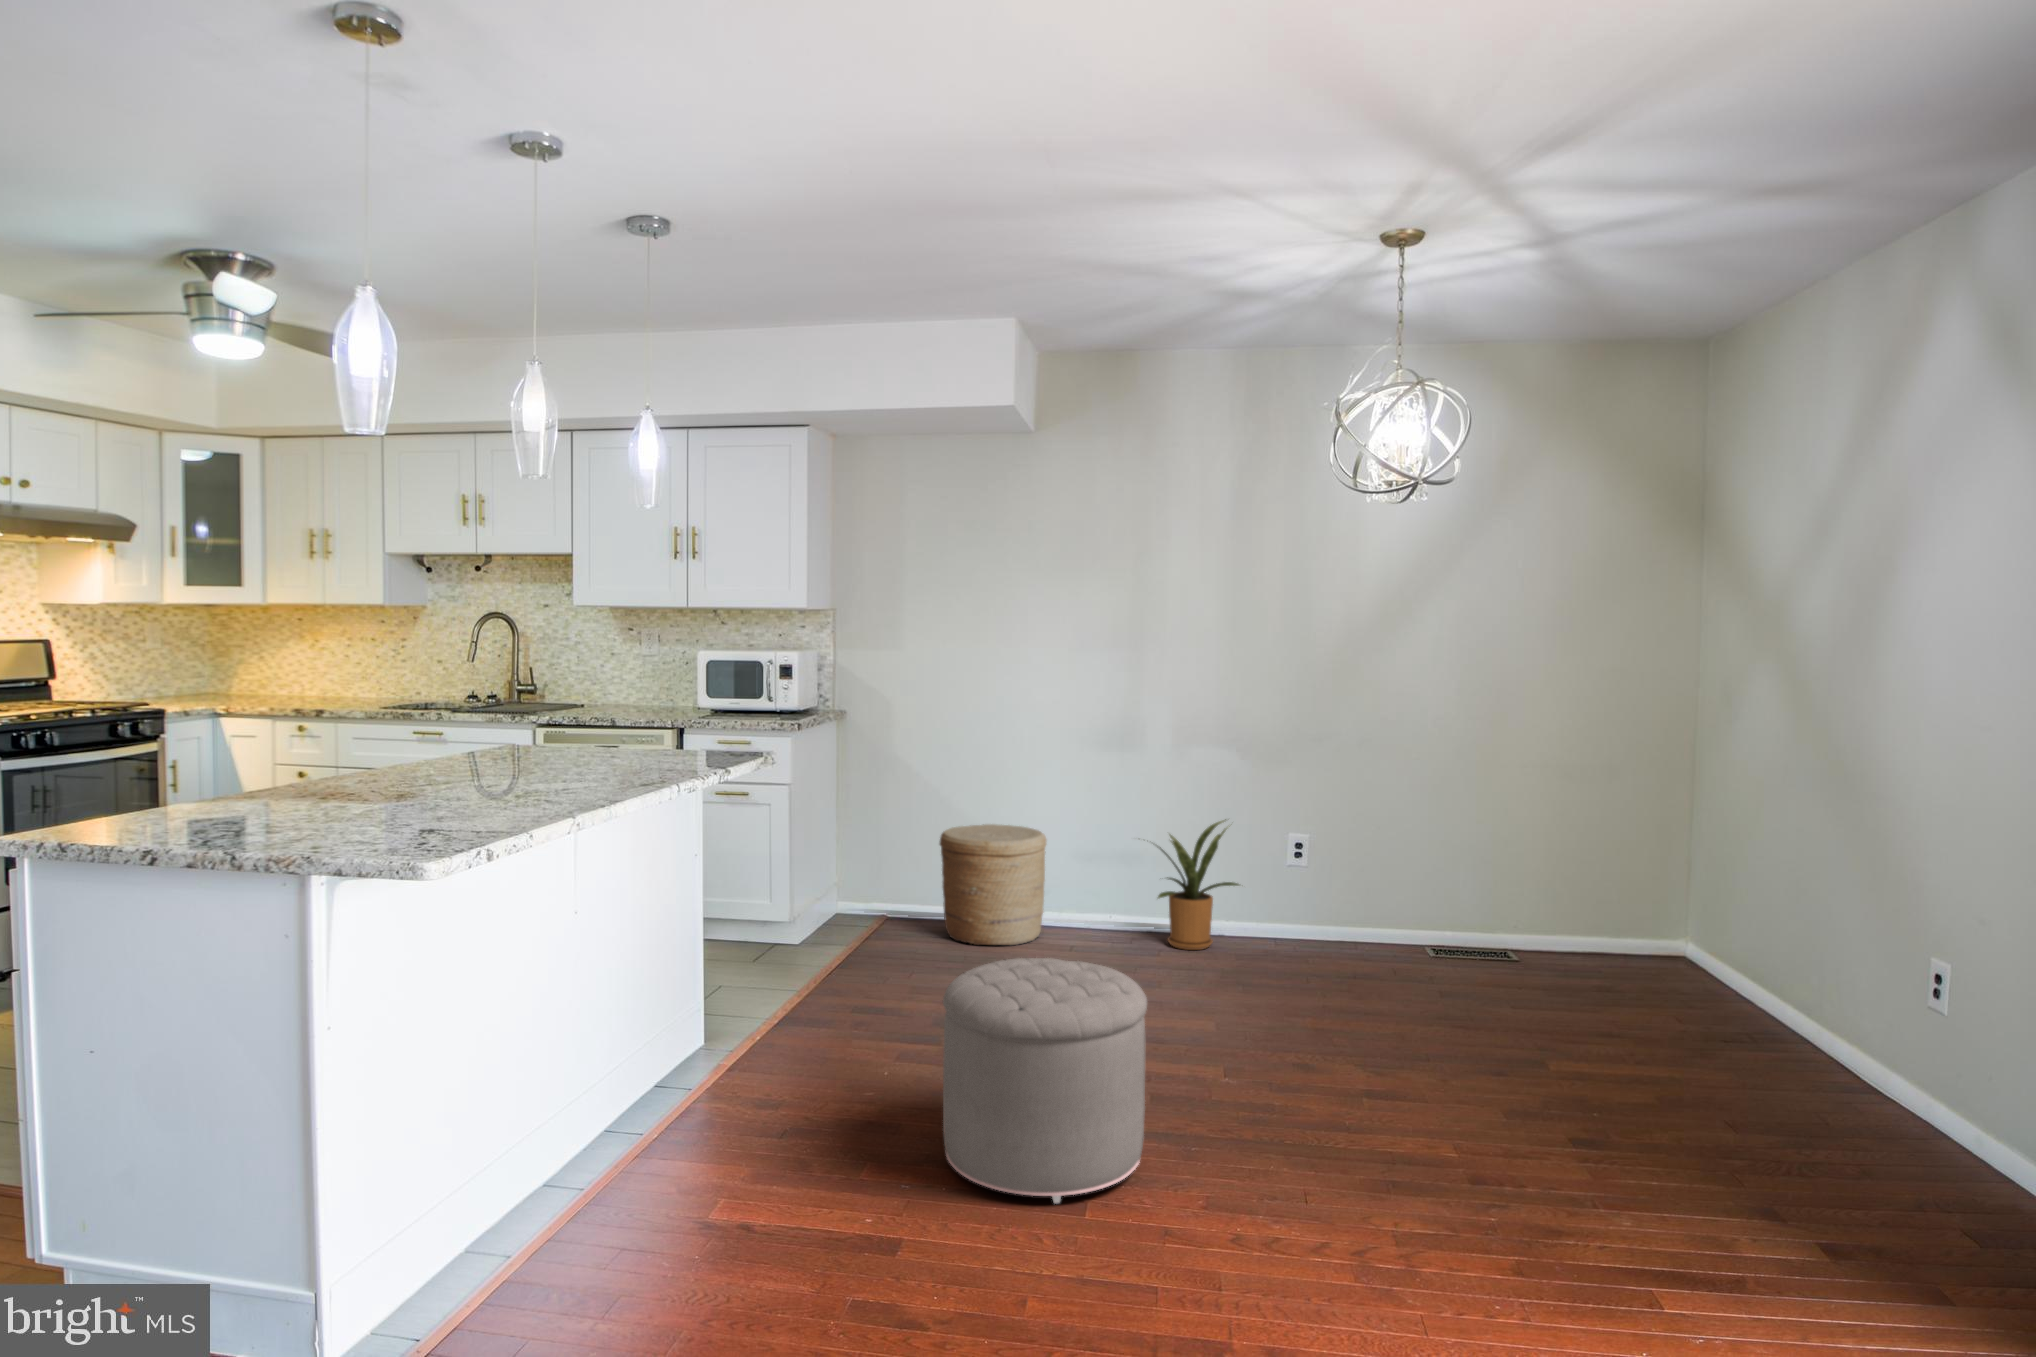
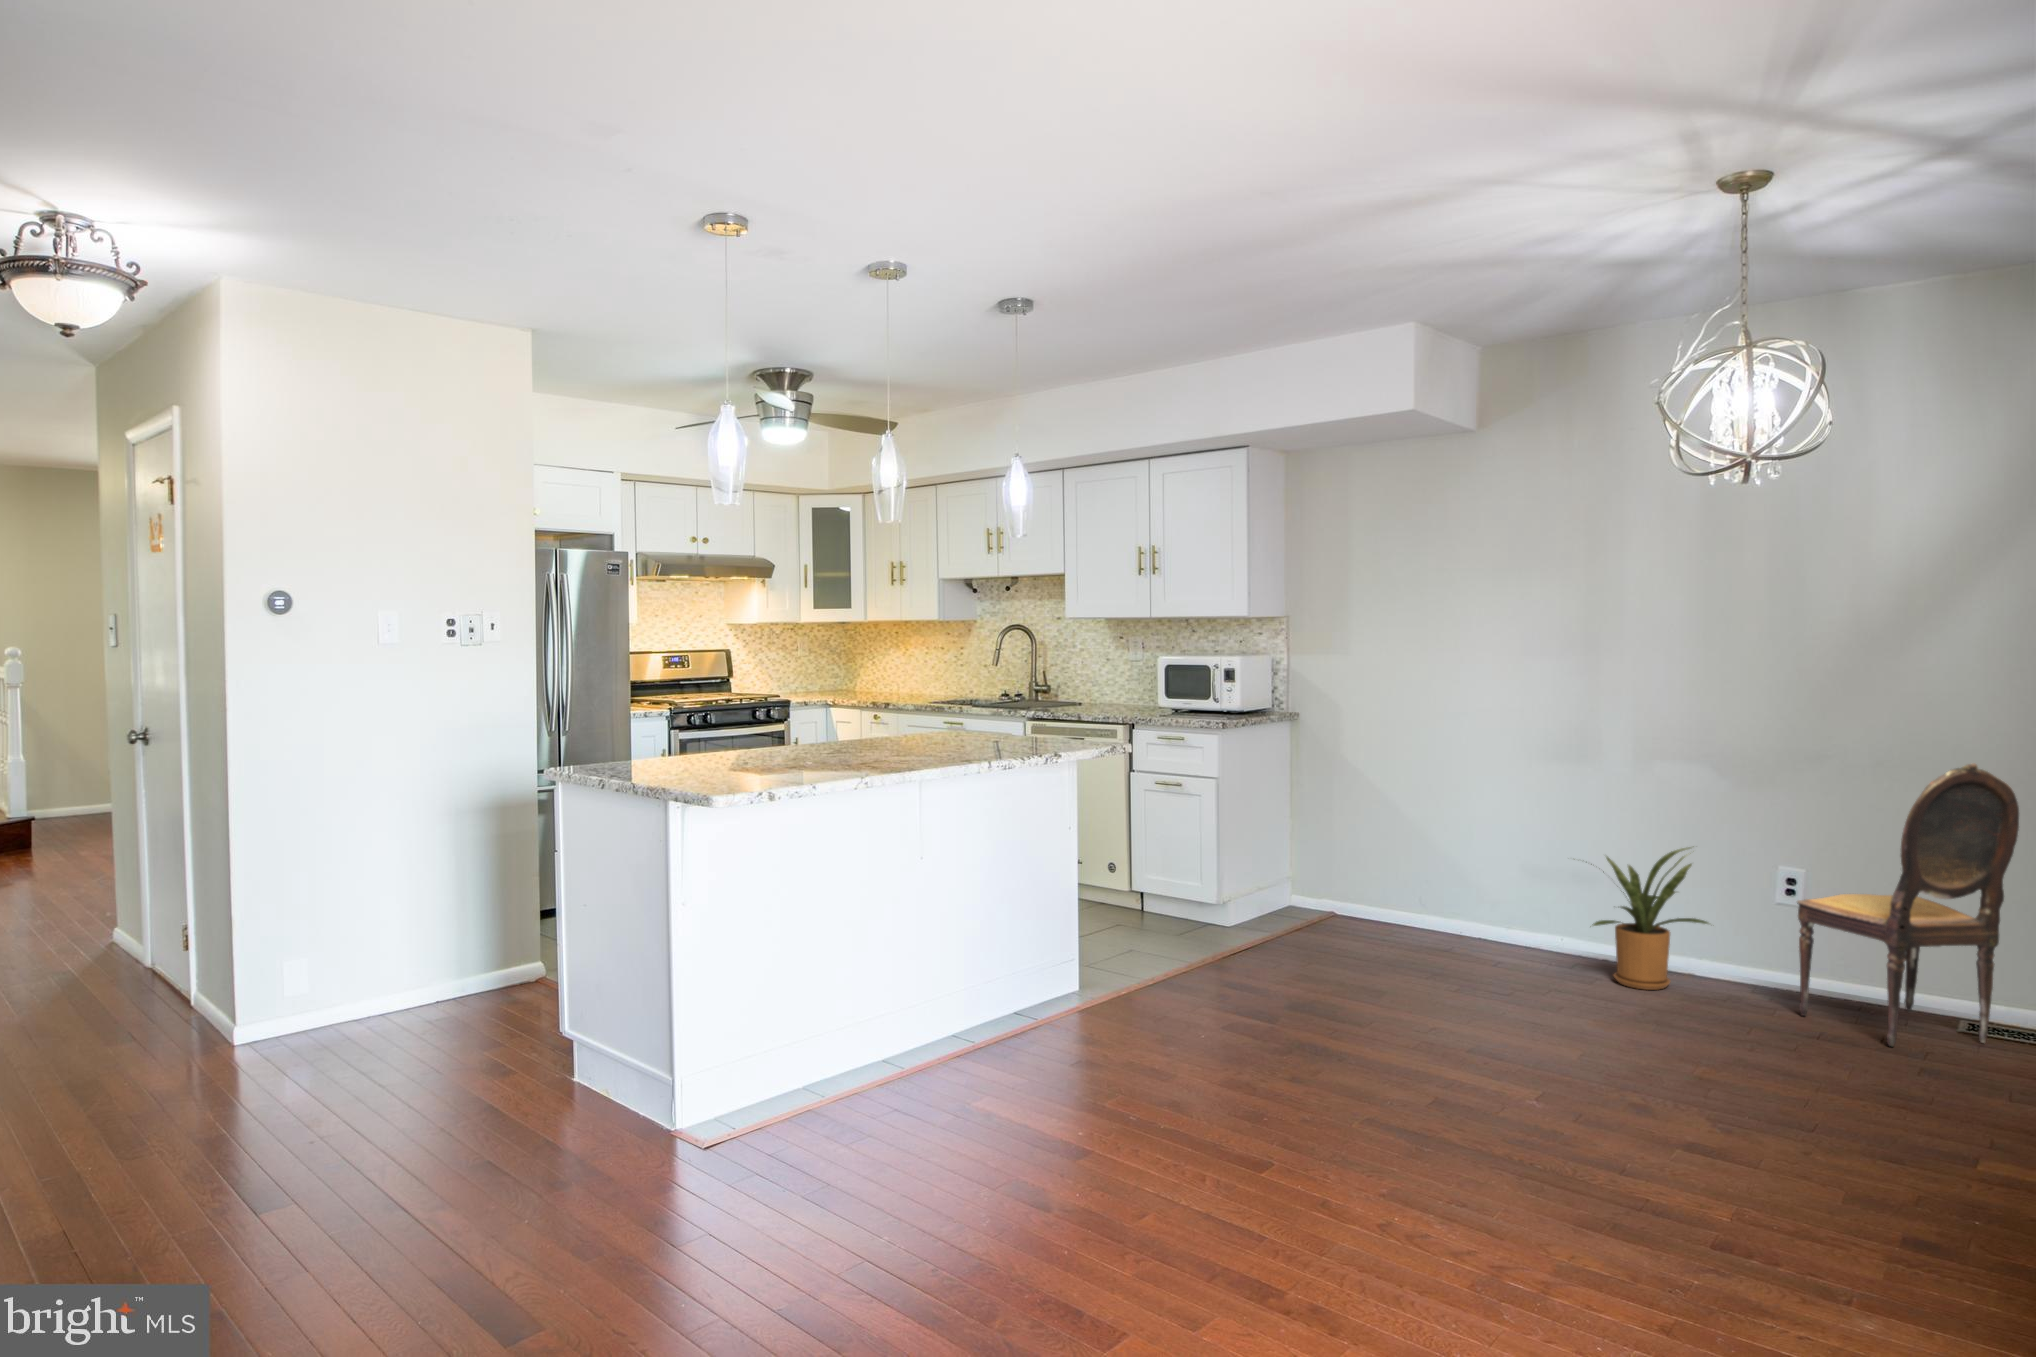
dining chair: none [1313,738,1464,970] -> present [1797,763,2019,1046]
woven basket: present [940,824,1047,945] -> none [1367,832,1484,957]
ottoman: present [943,958,1147,1203] -> none [1177,947,1374,1175]

